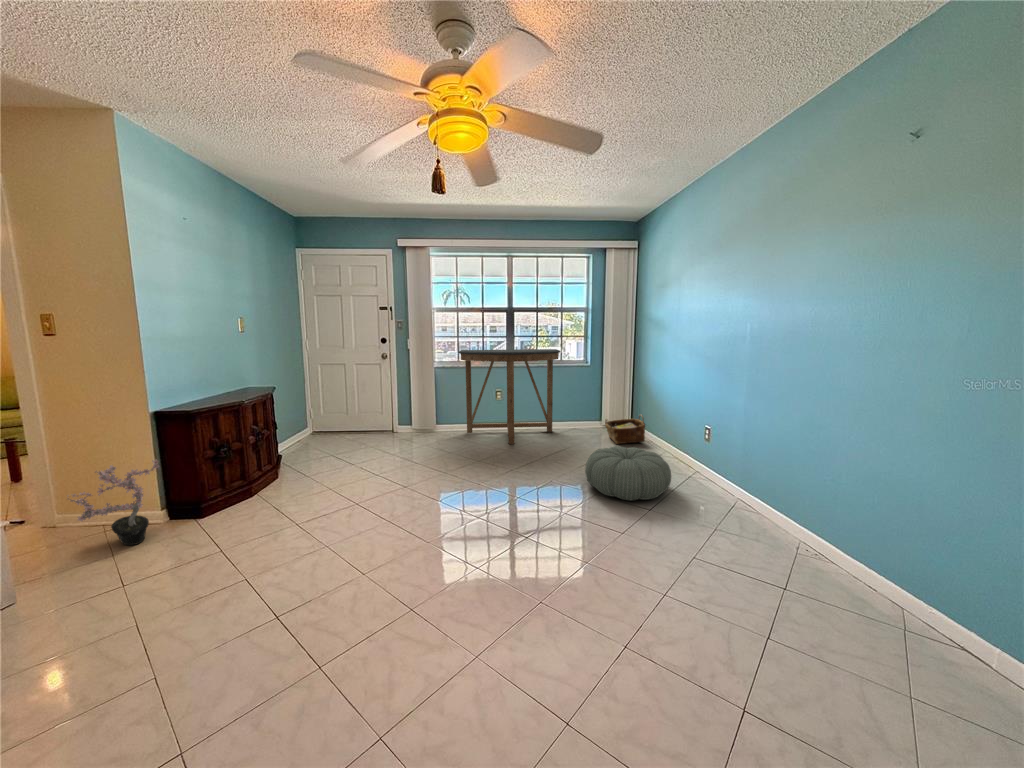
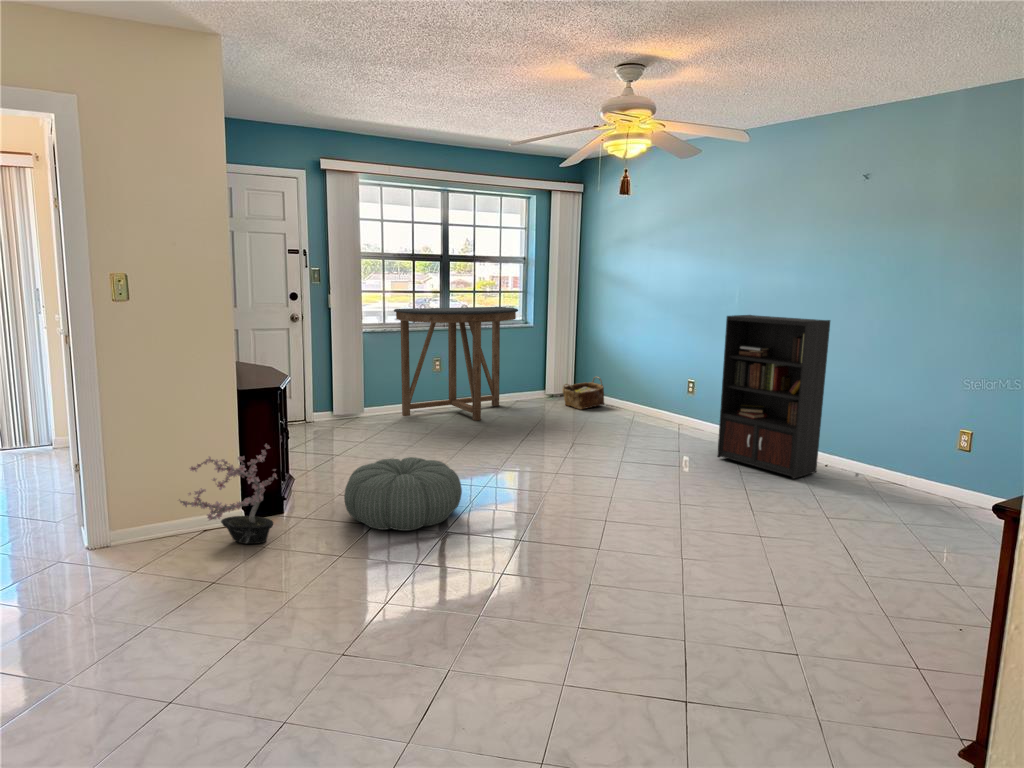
bookcase: none [684,359,910,642] -> present [717,315,858,479]
pouf: present [585,446,671,500] -> present [344,457,462,531]

